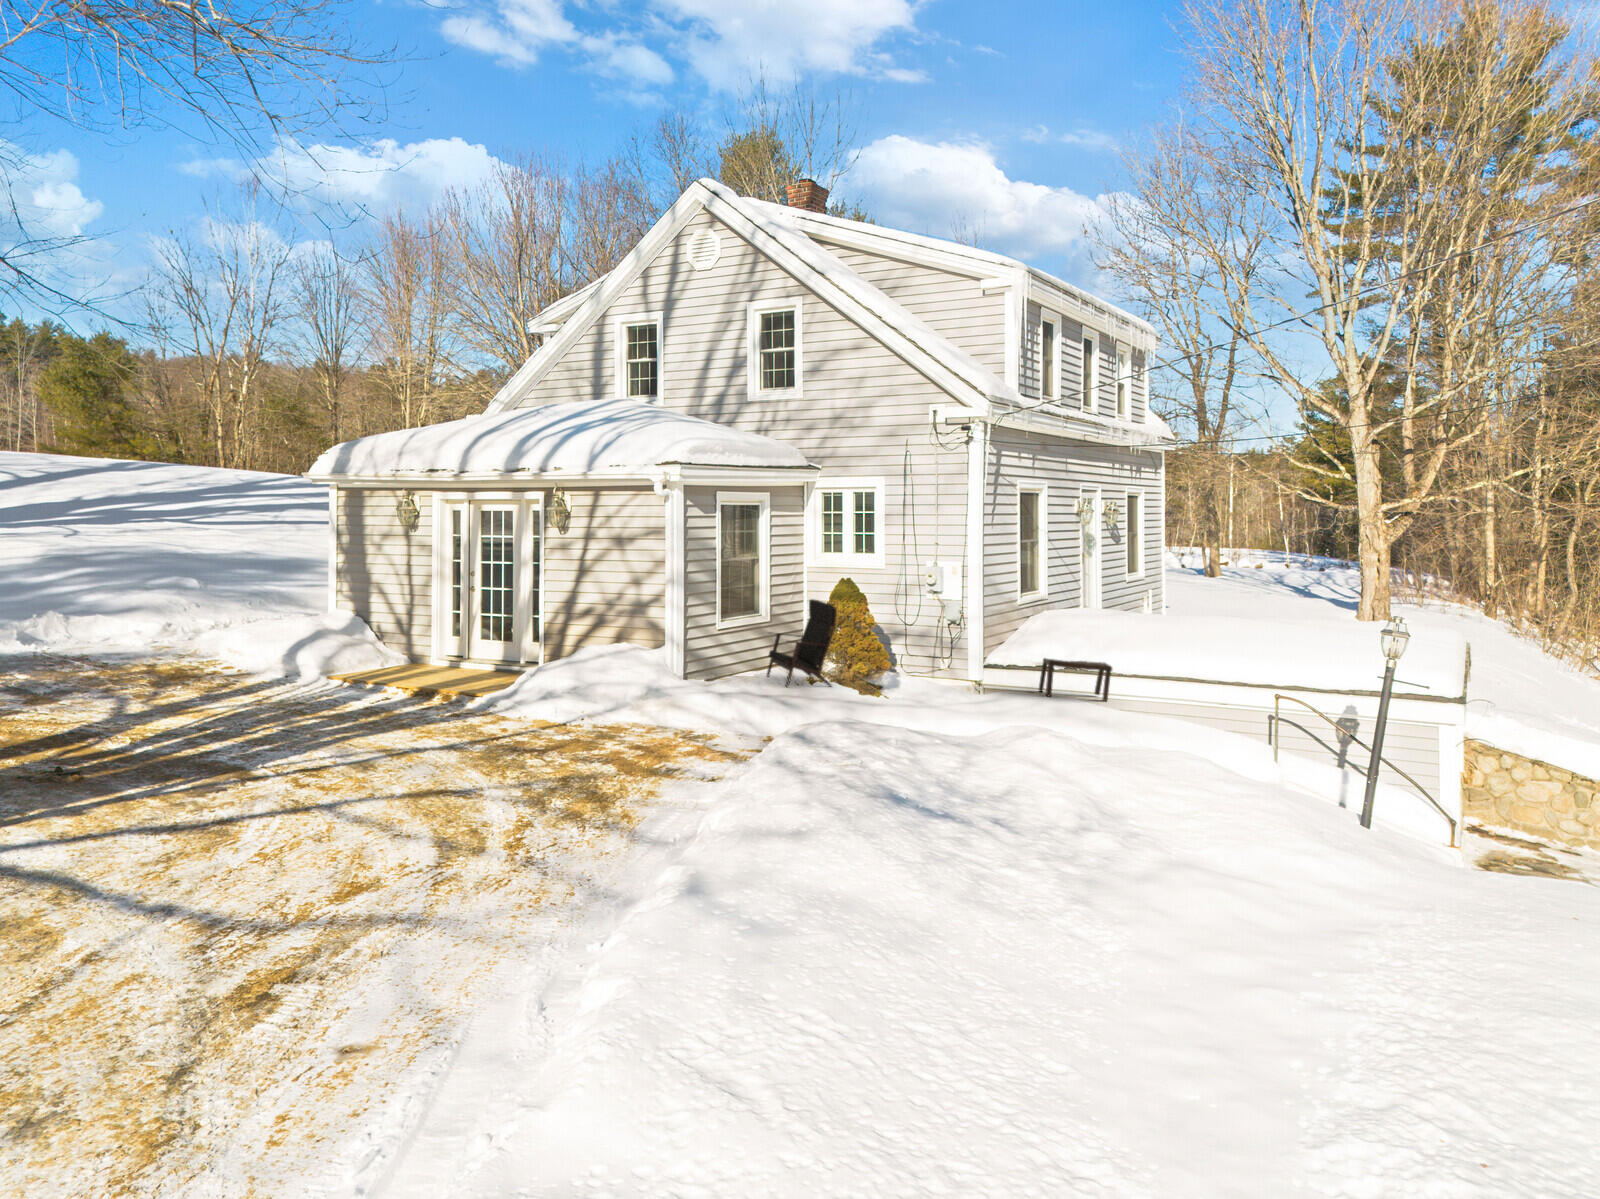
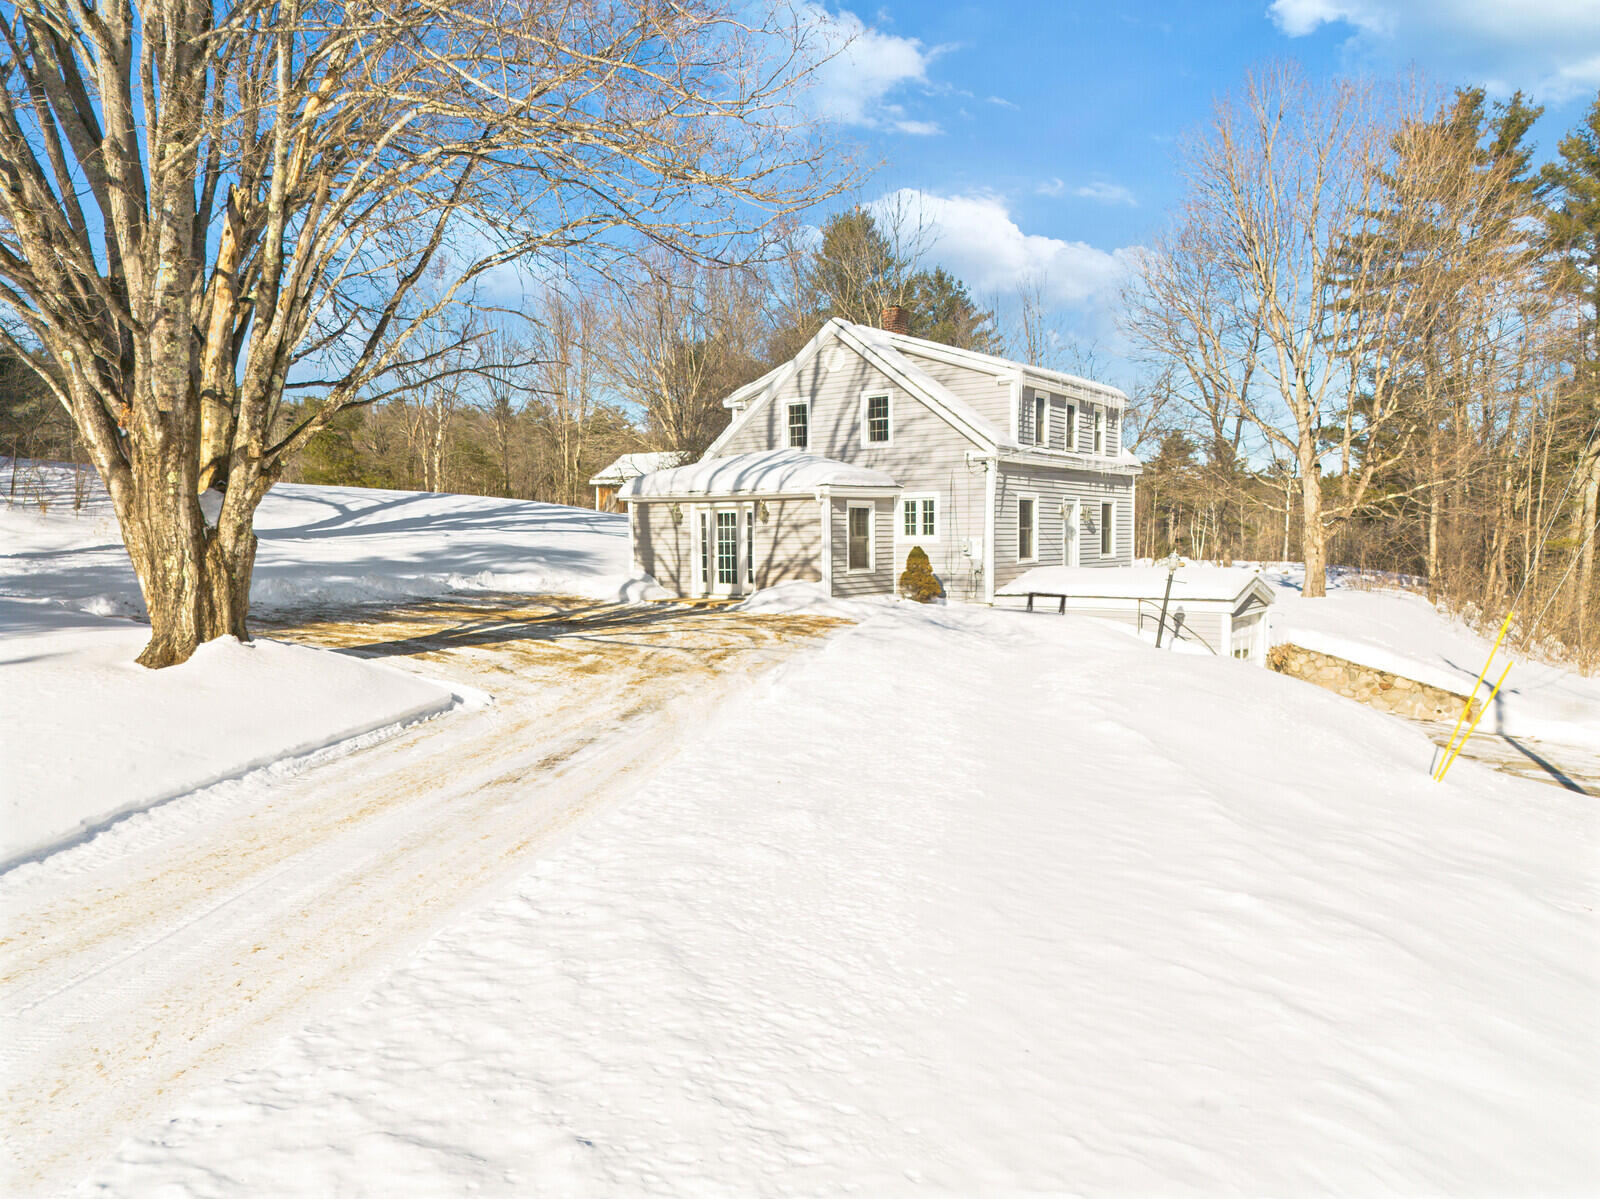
lounge chair: present [767,599,837,687] -> none [873,559,912,605]

